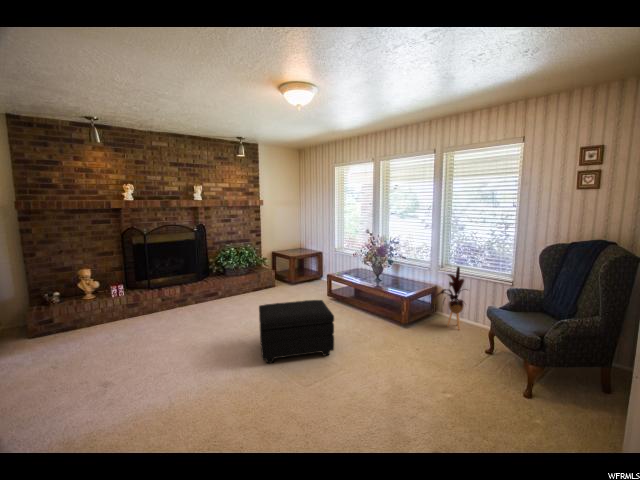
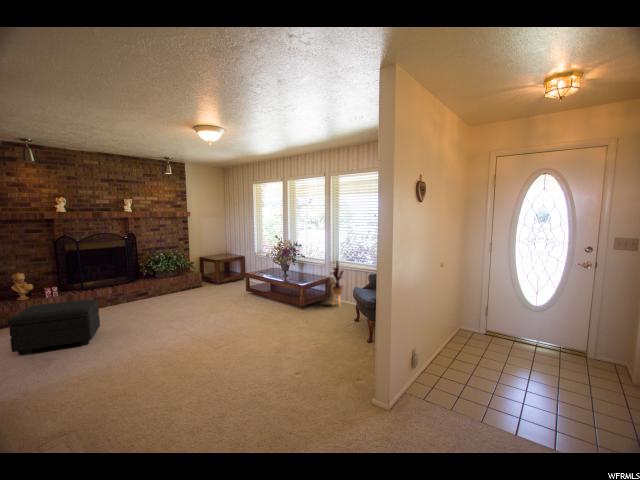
footstool: present [259,300,334,363] -> present [8,300,100,355]

